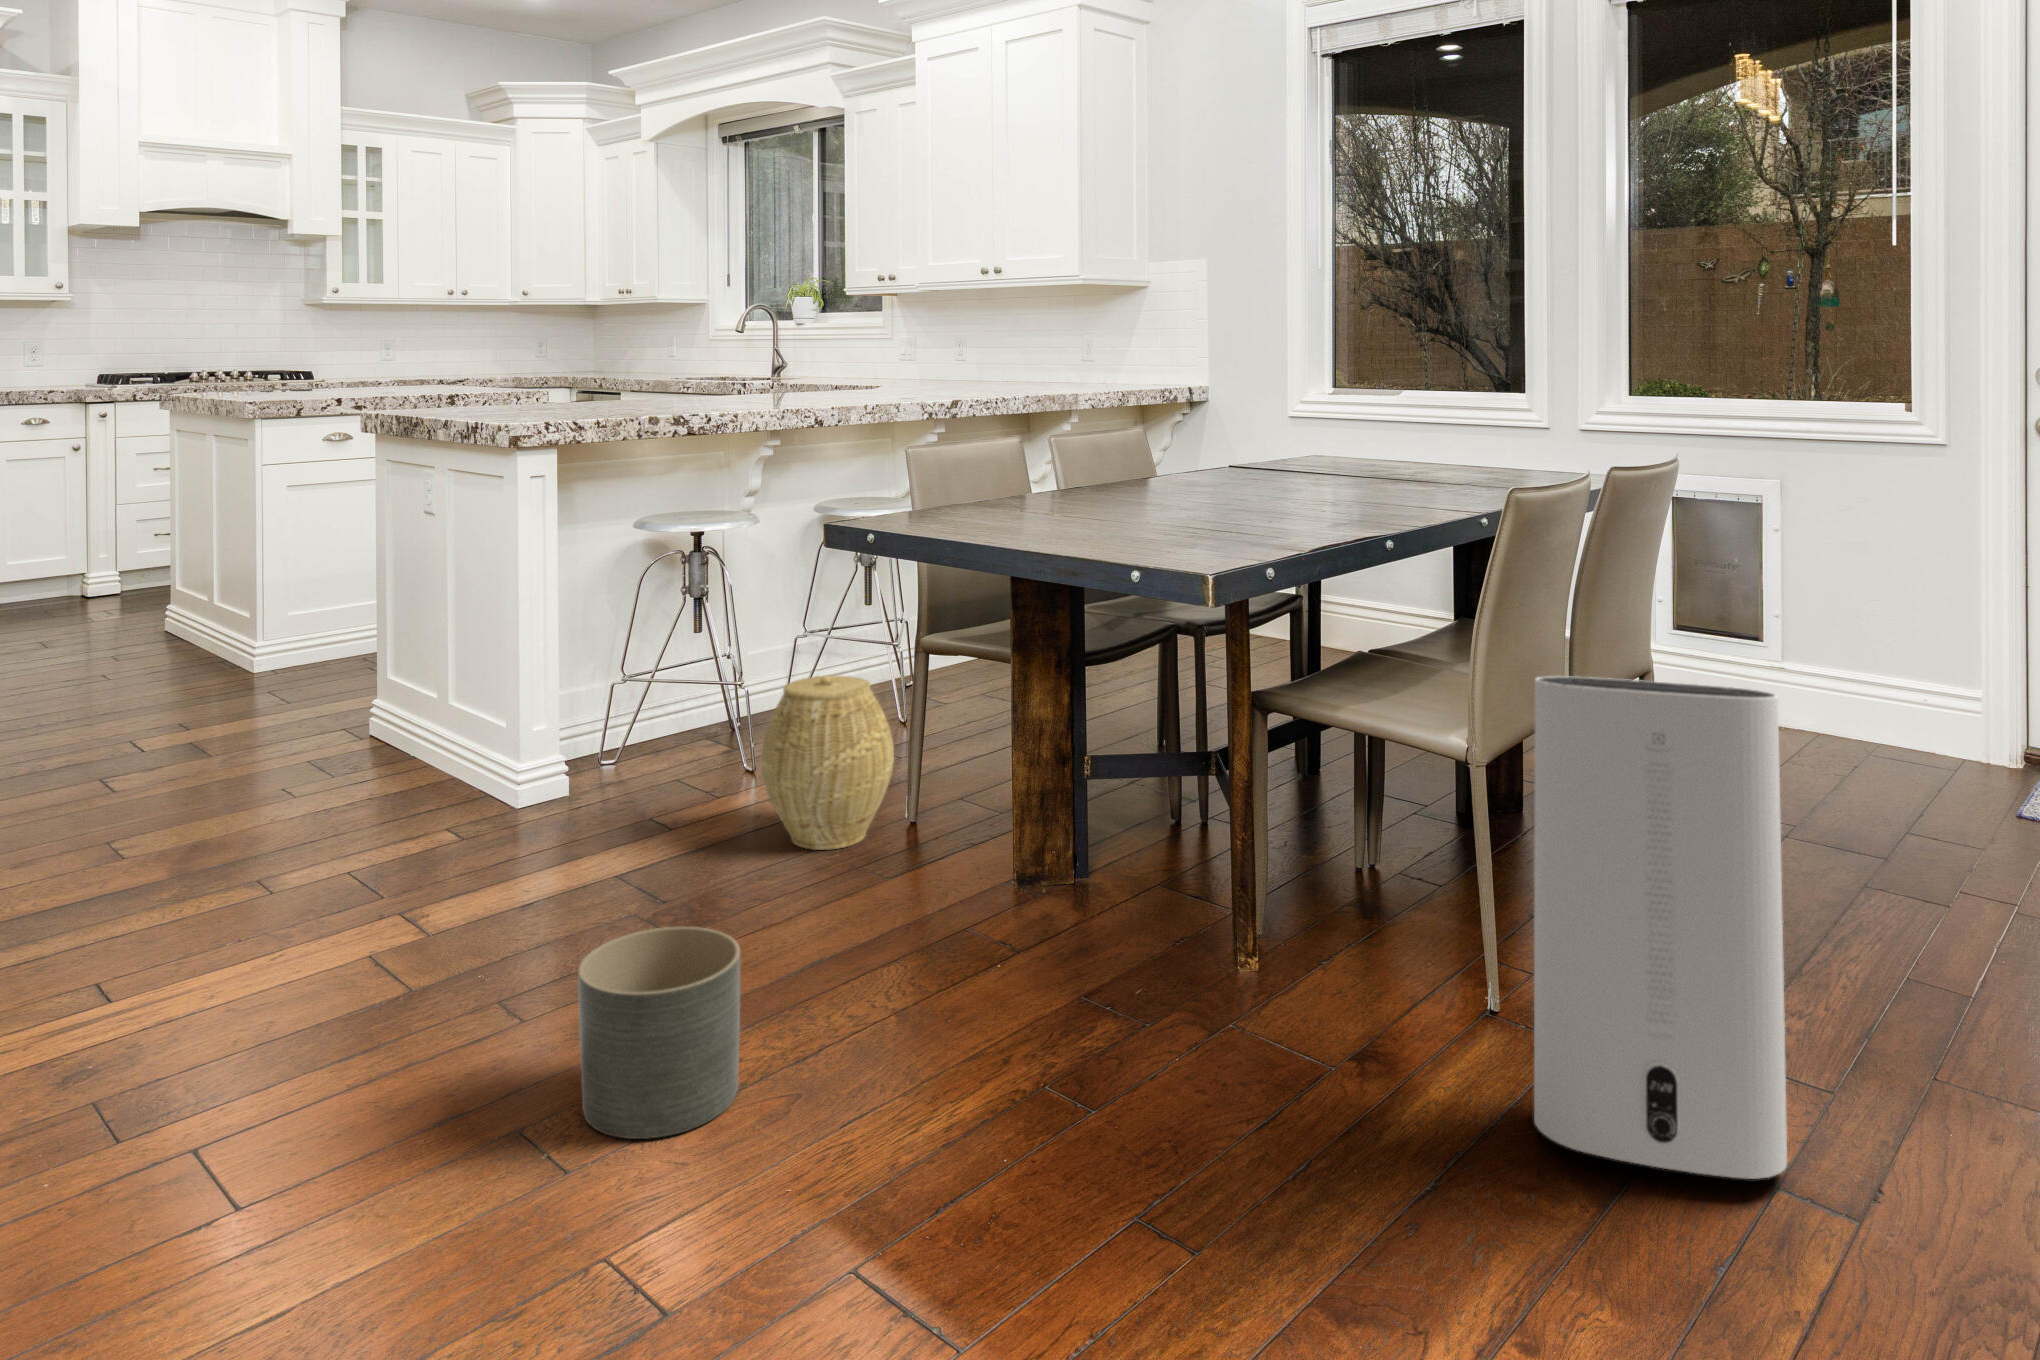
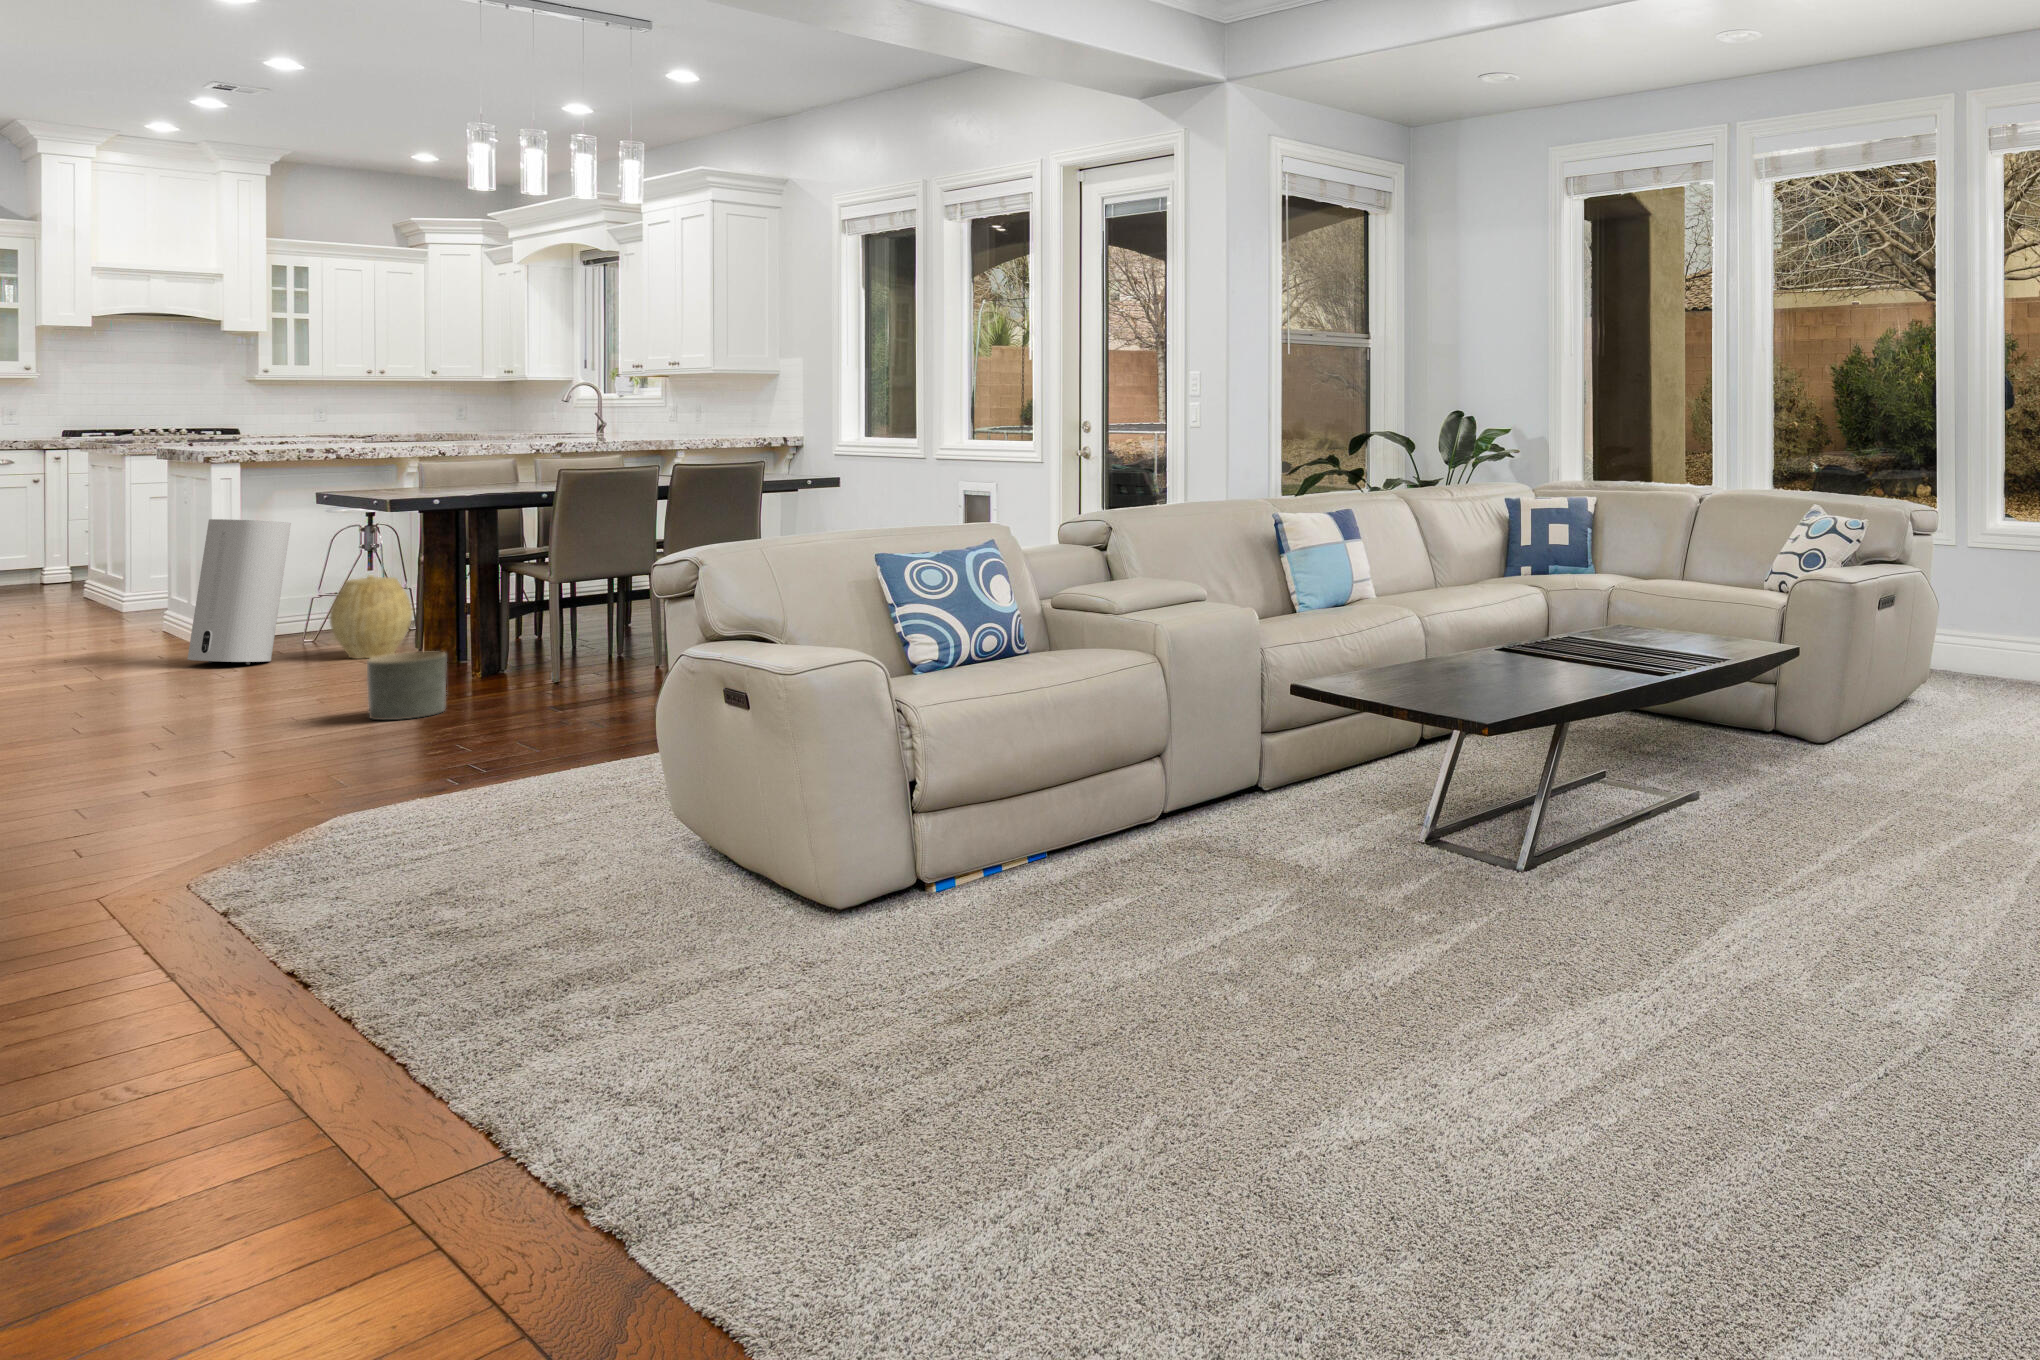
air purifier: present [1534,676,1787,1179] -> present [188,519,291,665]
planter: present [578,927,740,1139] -> present [367,652,446,720]

